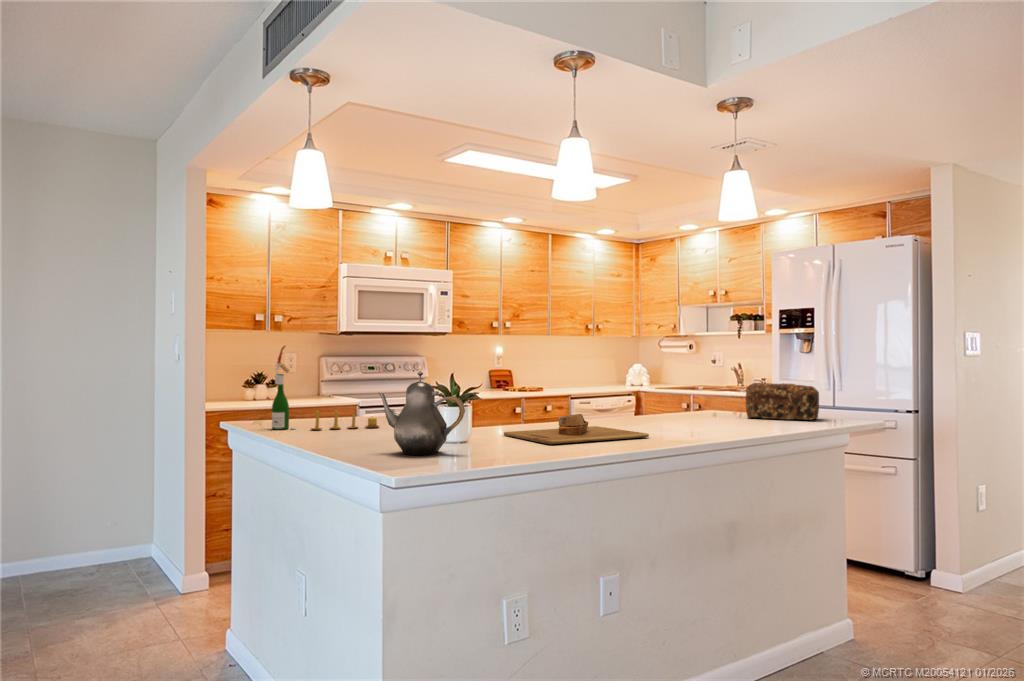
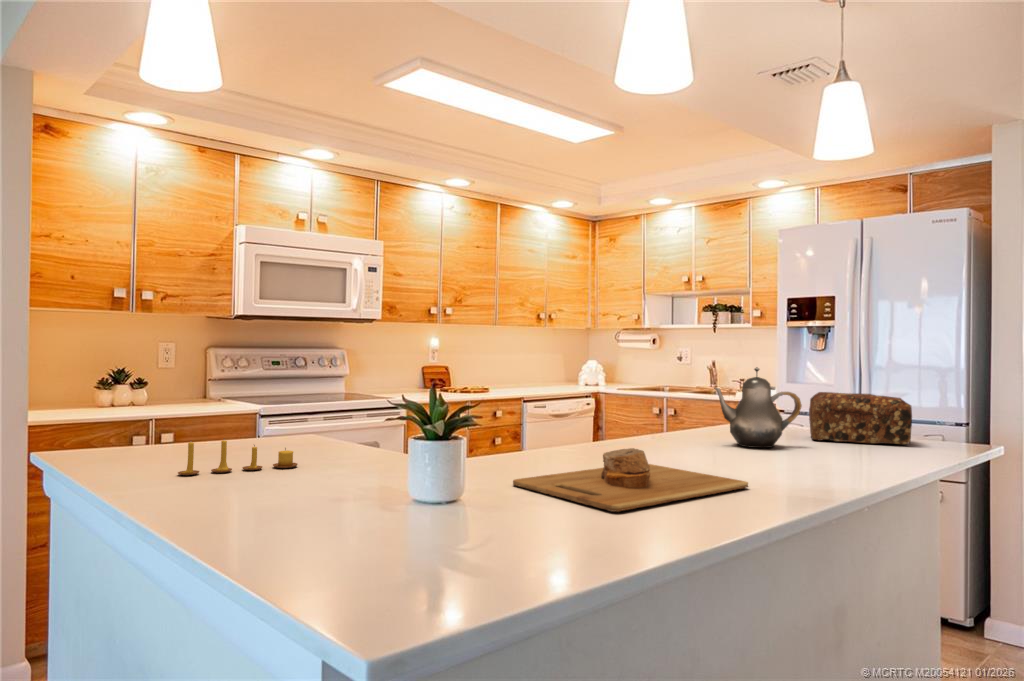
wine bottle: present [272,346,296,429] -> none [109,331,154,474]
teapot: present [378,371,465,455] -> present [714,367,802,448]

